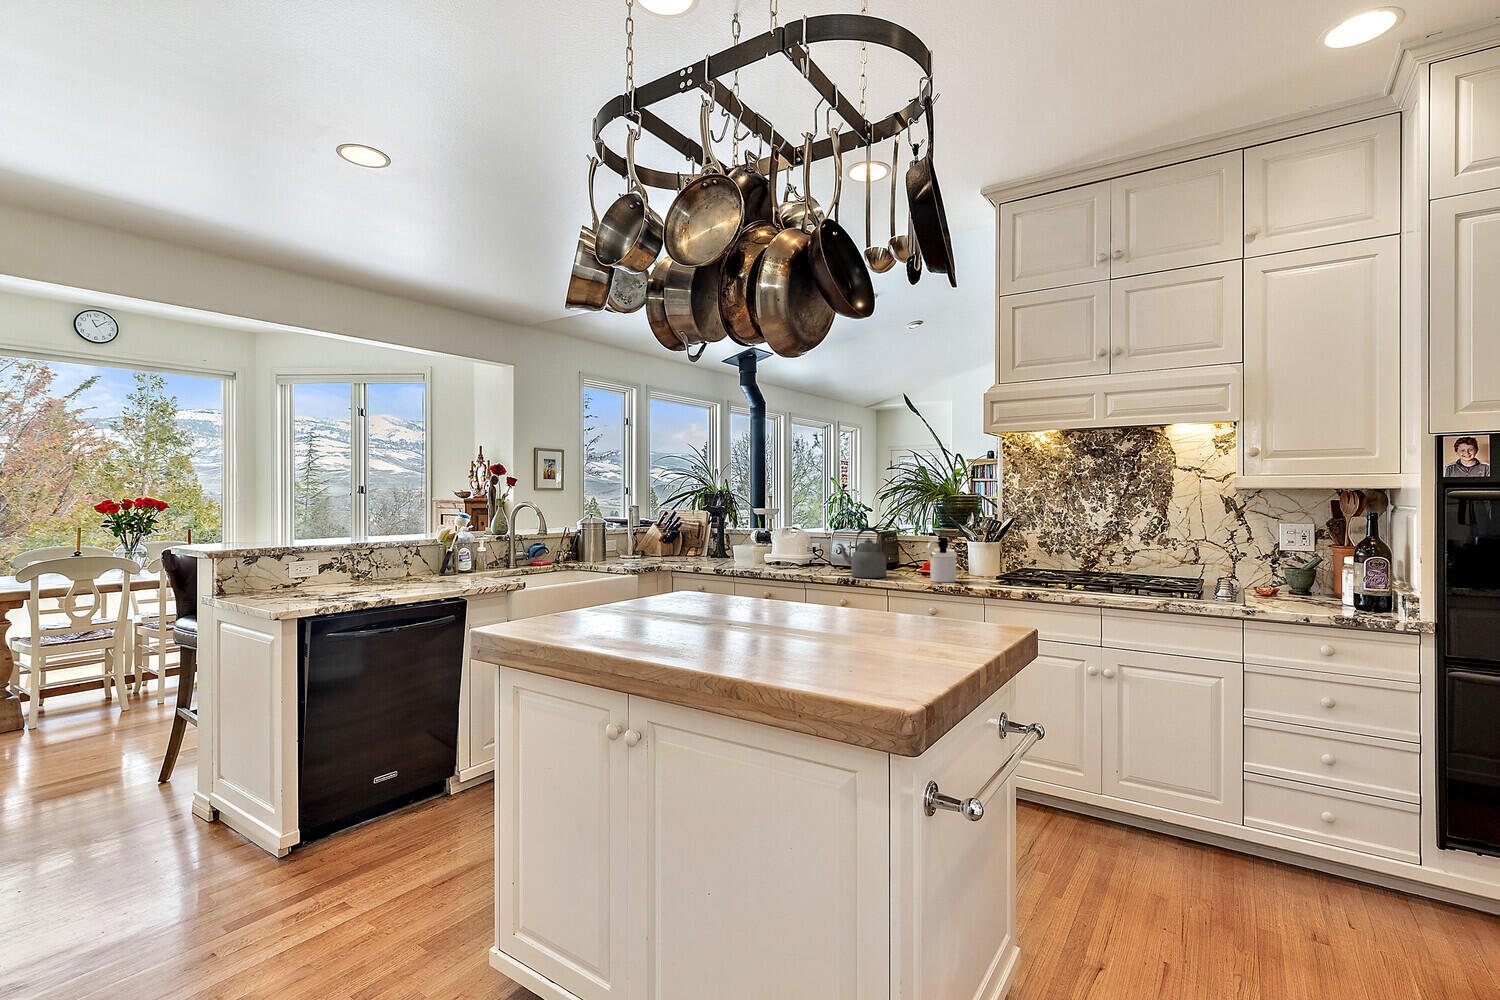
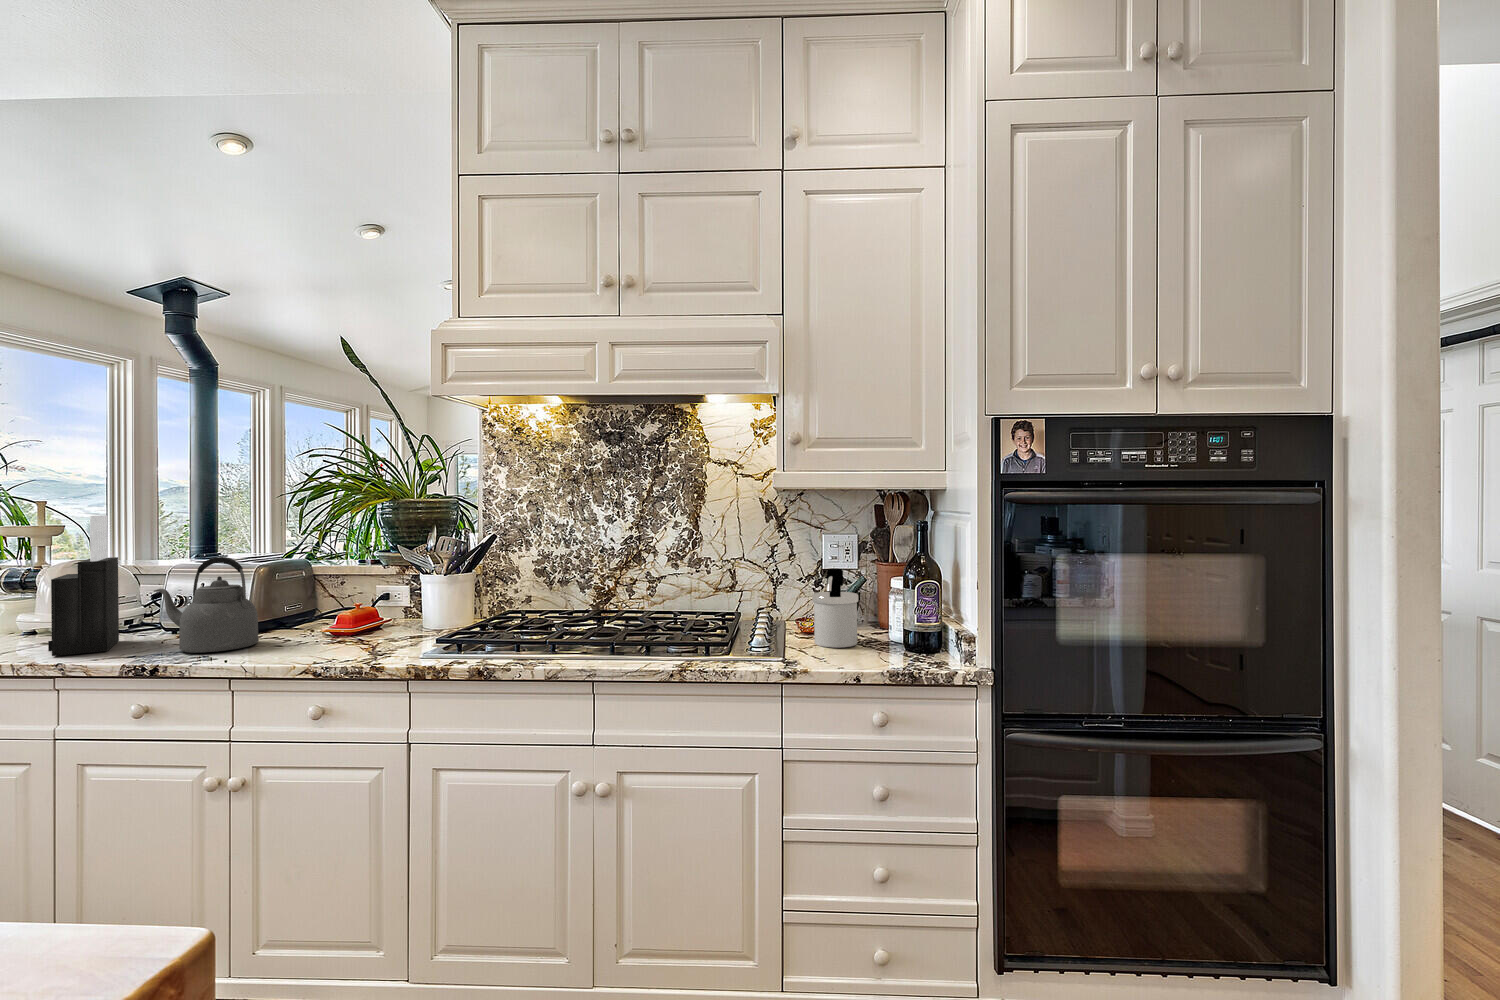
knife block: none [790,504,817,575] -> present [48,515,119,656]
soap dispenser: present [927,537,957,582] -> present [812,569,858,648]

